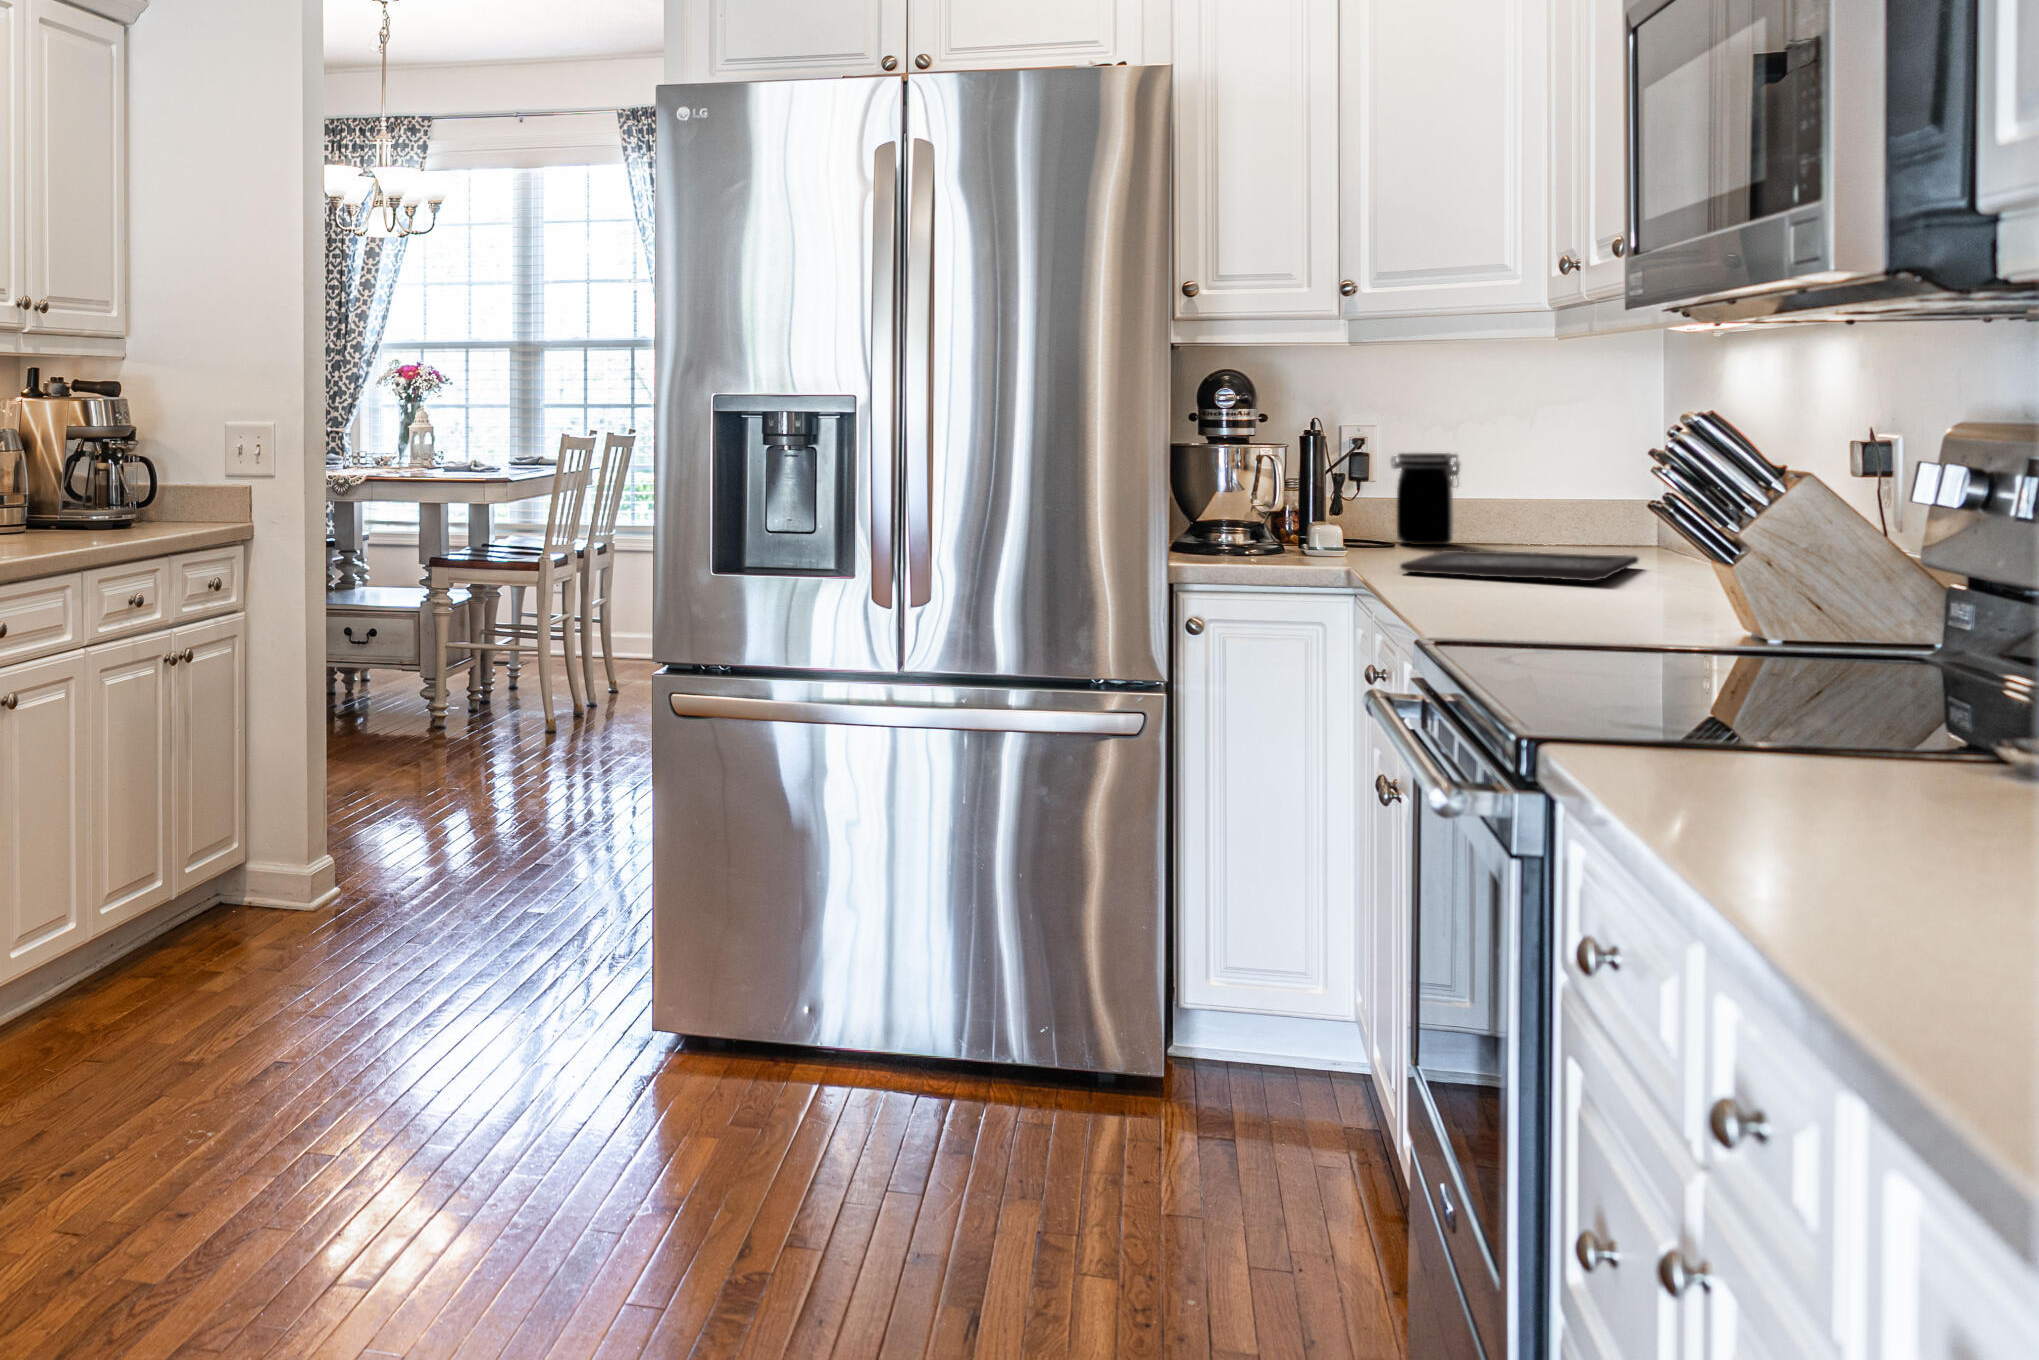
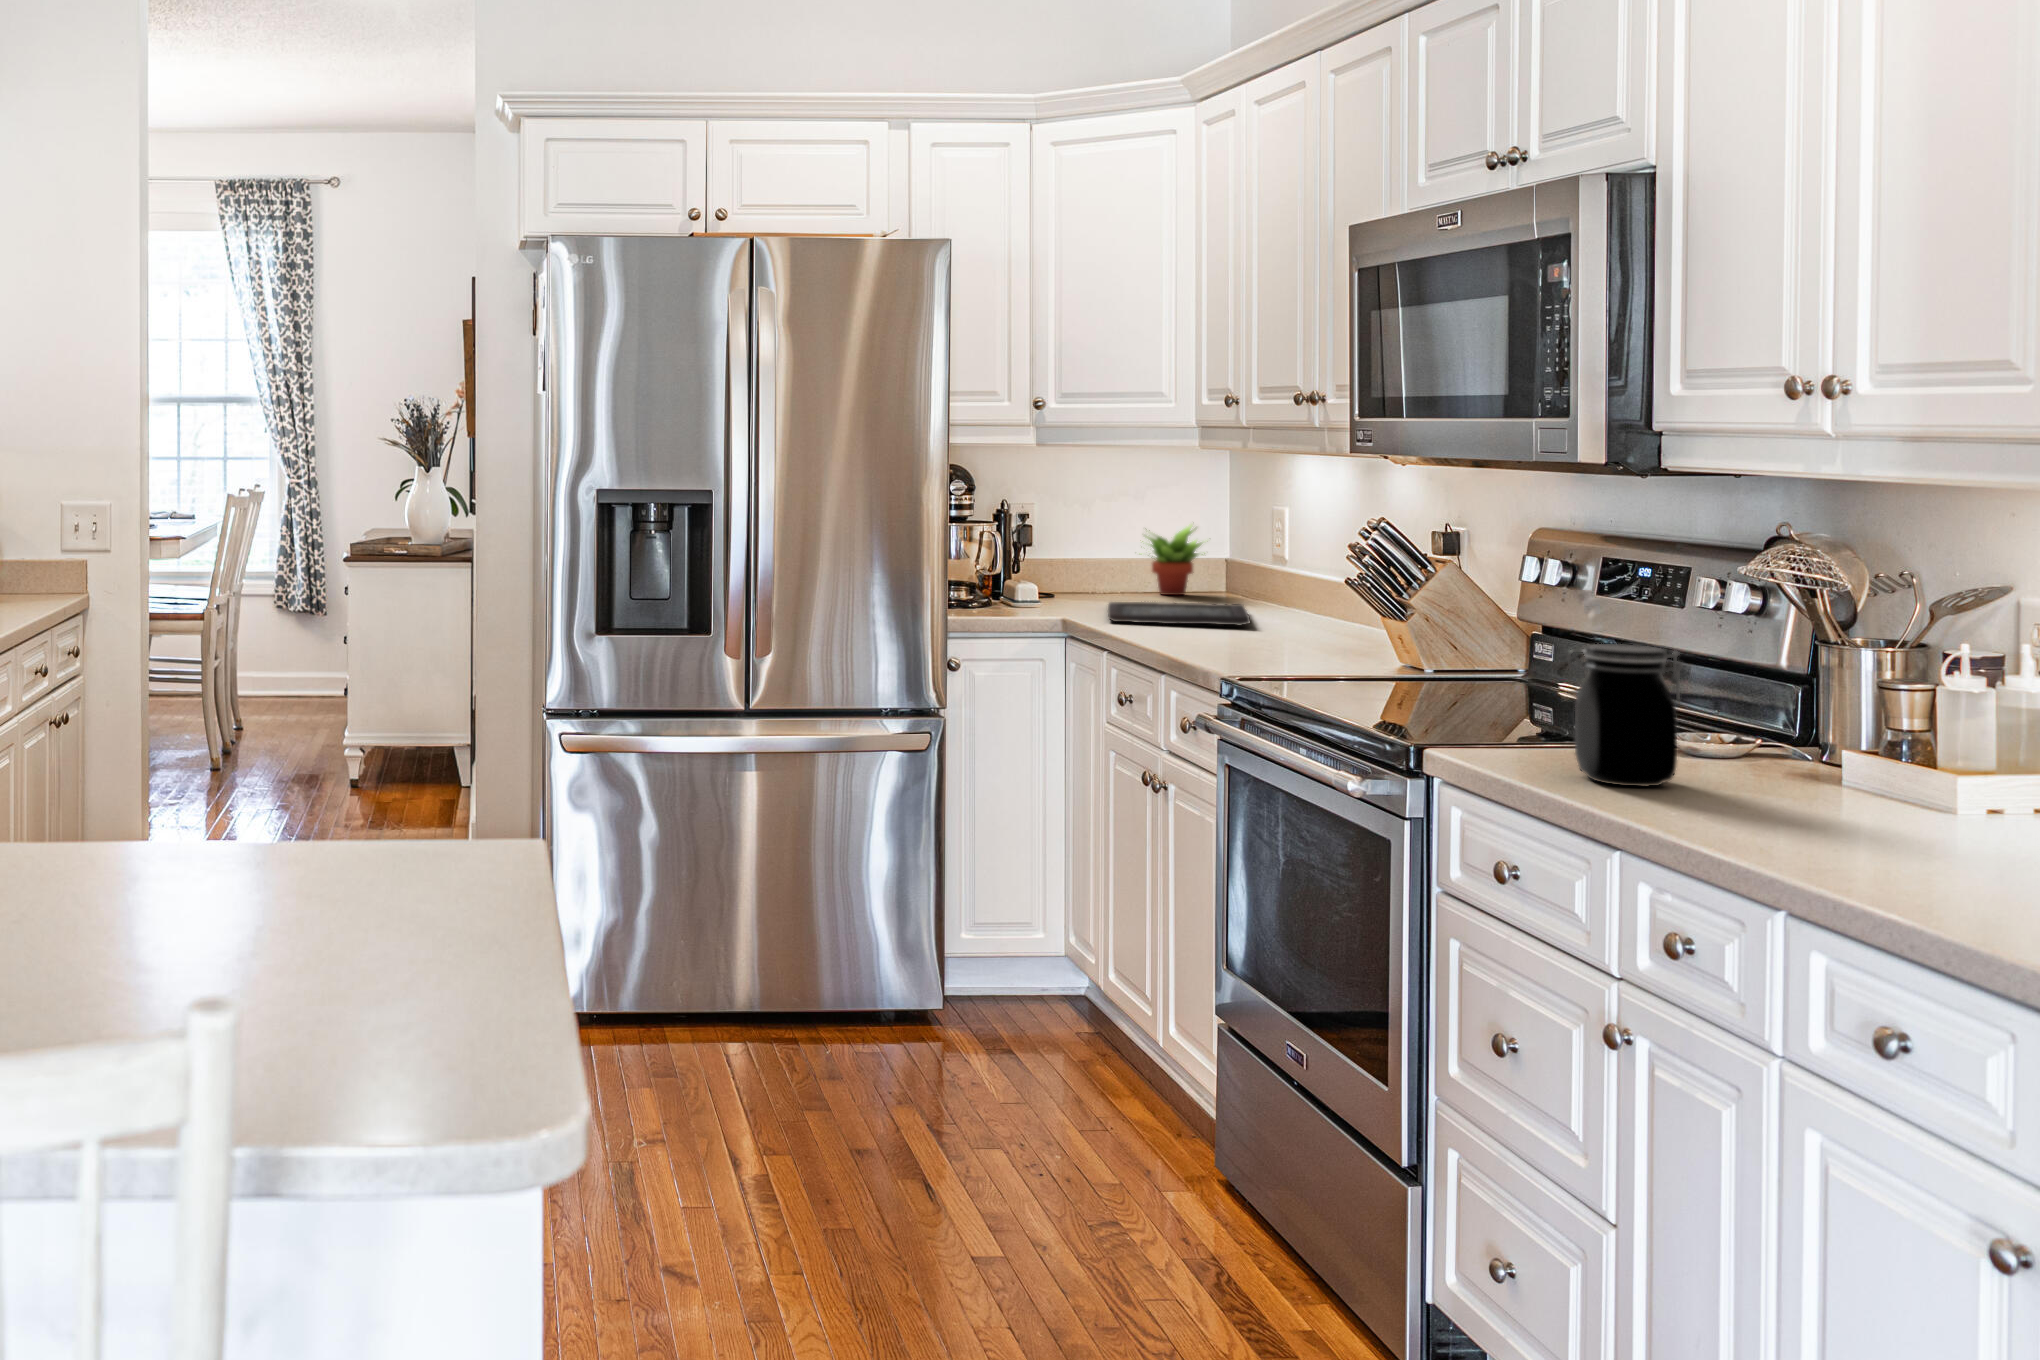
succulent plant: none [1522,449,1634,547] -> present [1142,526,1205,595]
jar: present [1392,453,1460,545] -> present [1568,644,1683,786]

